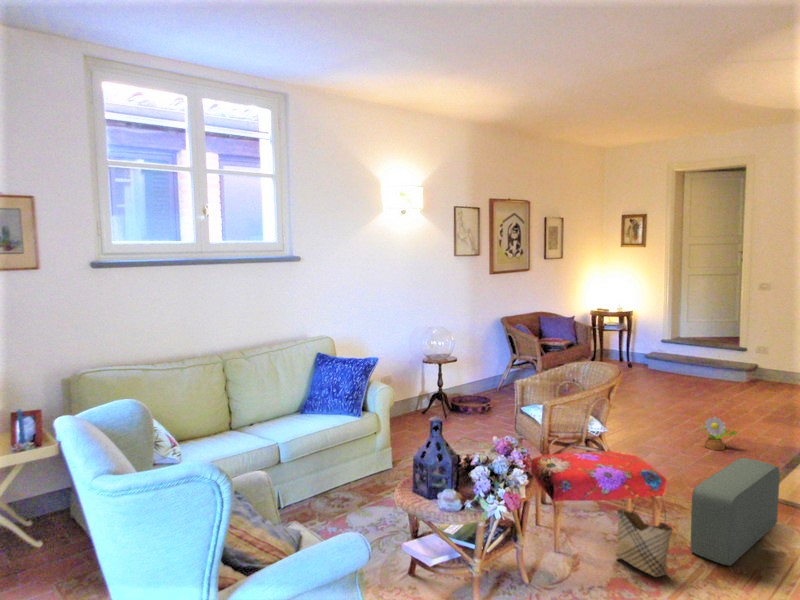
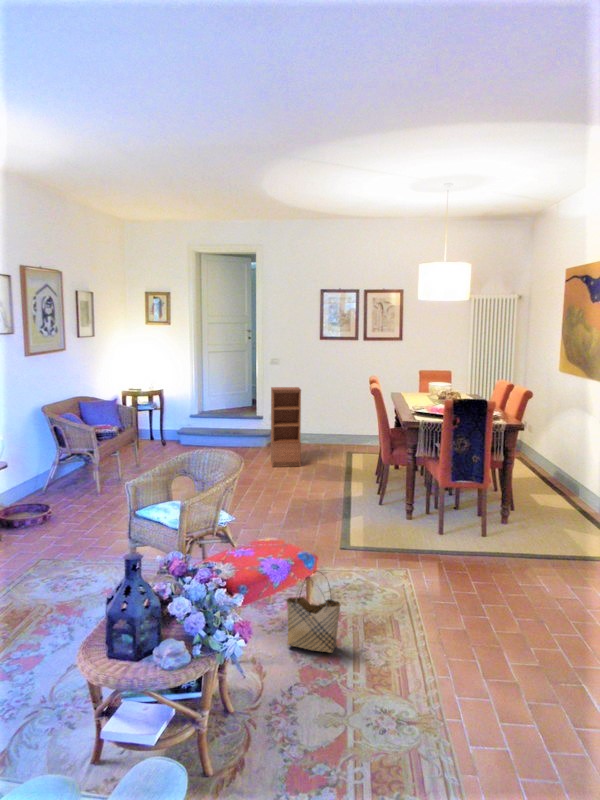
bookcase: none [735,313,779,408] -> present [271,387,301,467]
decorative plant: present [699,416,737,450] -> none [271,484,303,514]
pouf: present [691,458,780,566] -> none [336,519,375,619]

